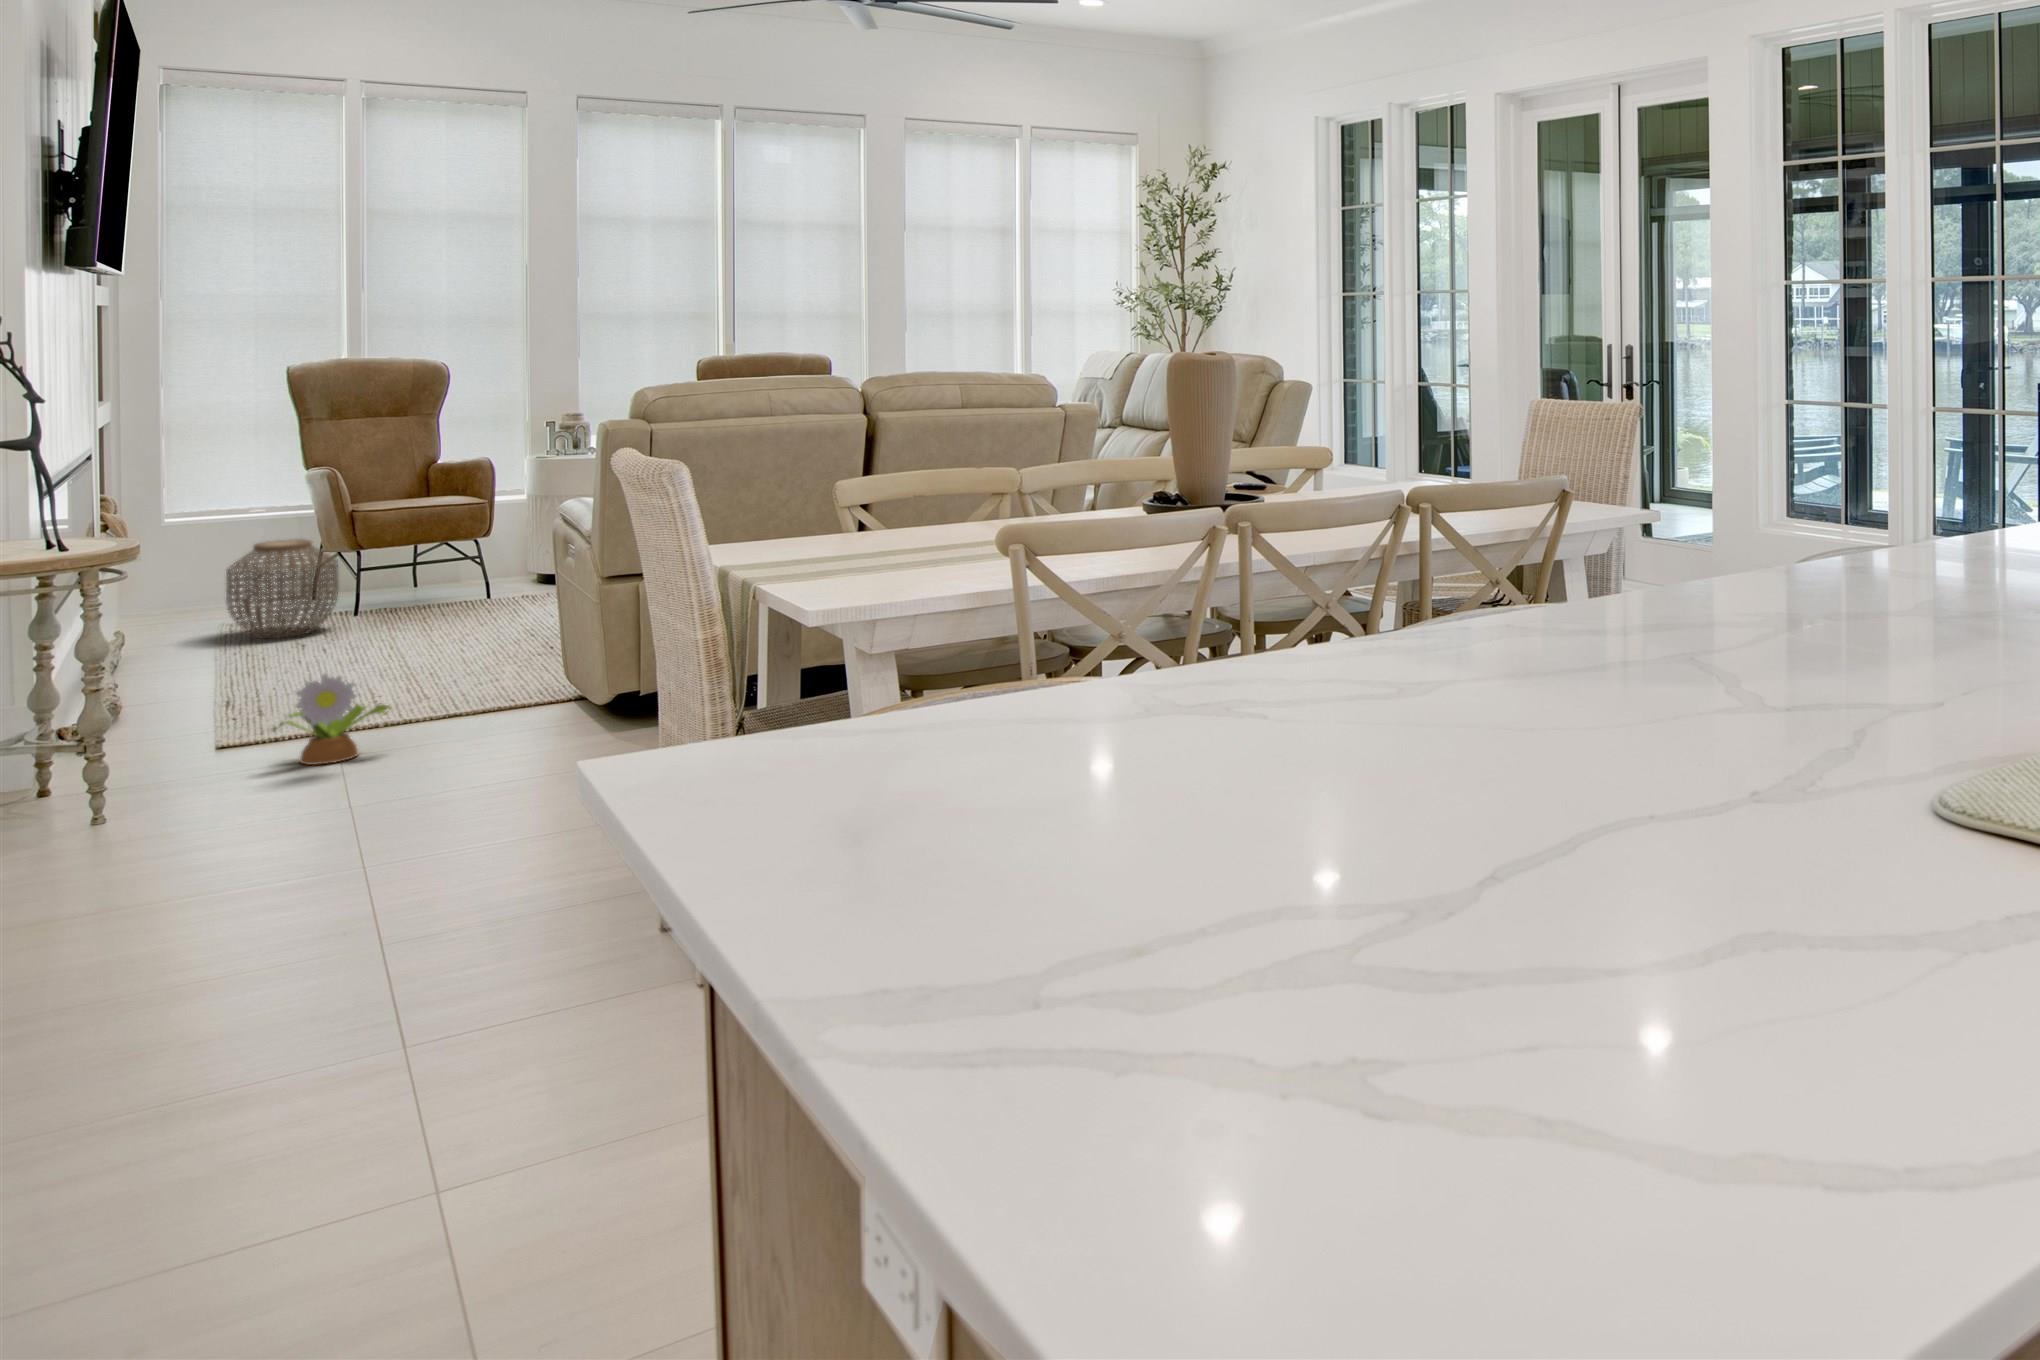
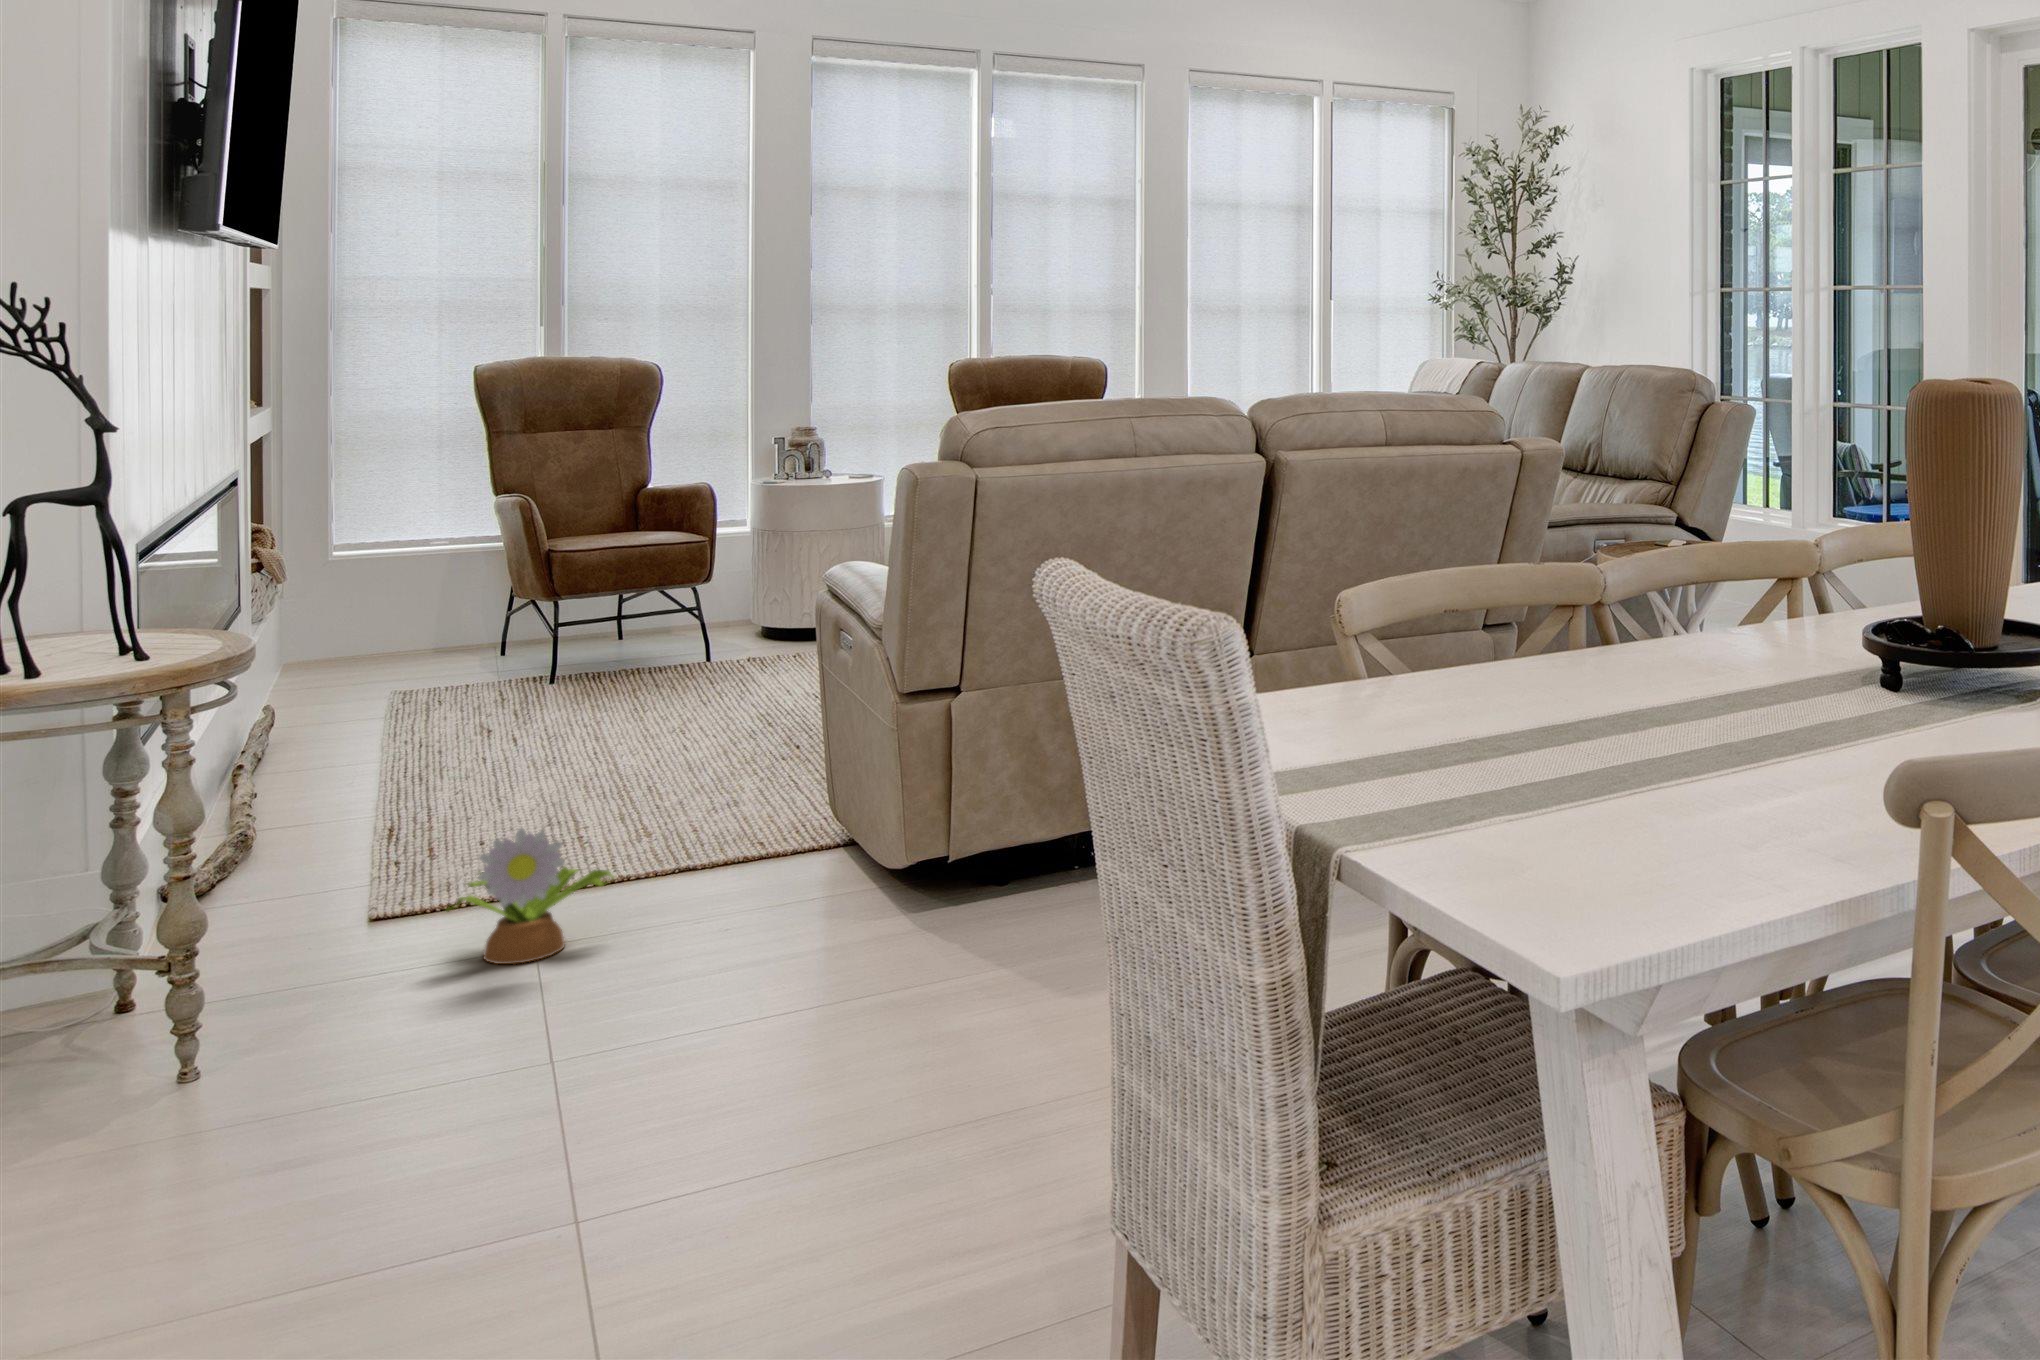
woven basket: present [226,539,338,638] -> none [397,589,533,719]

